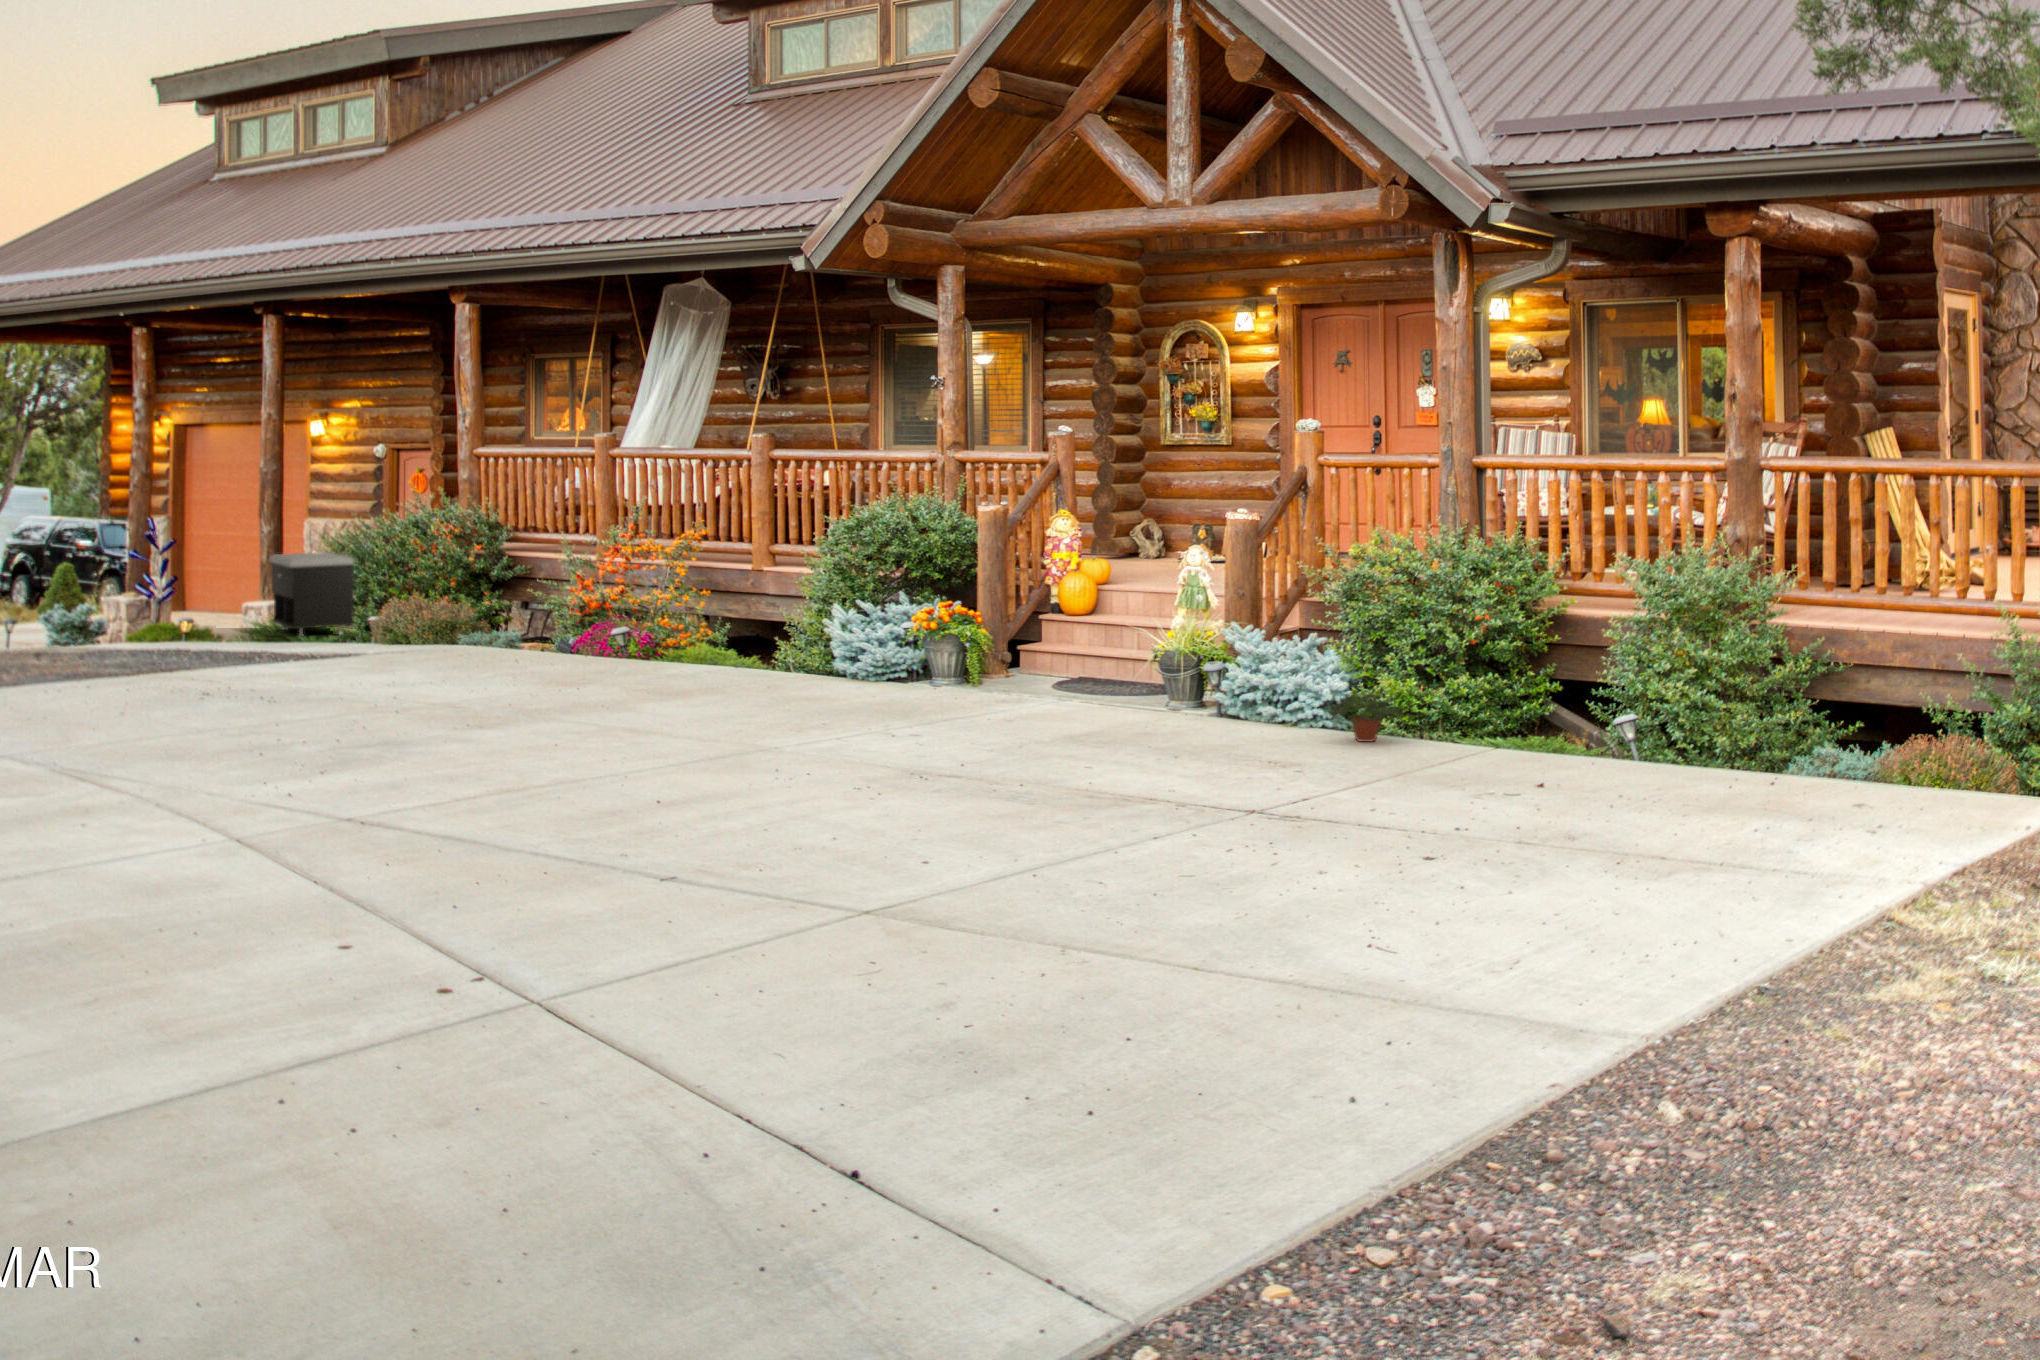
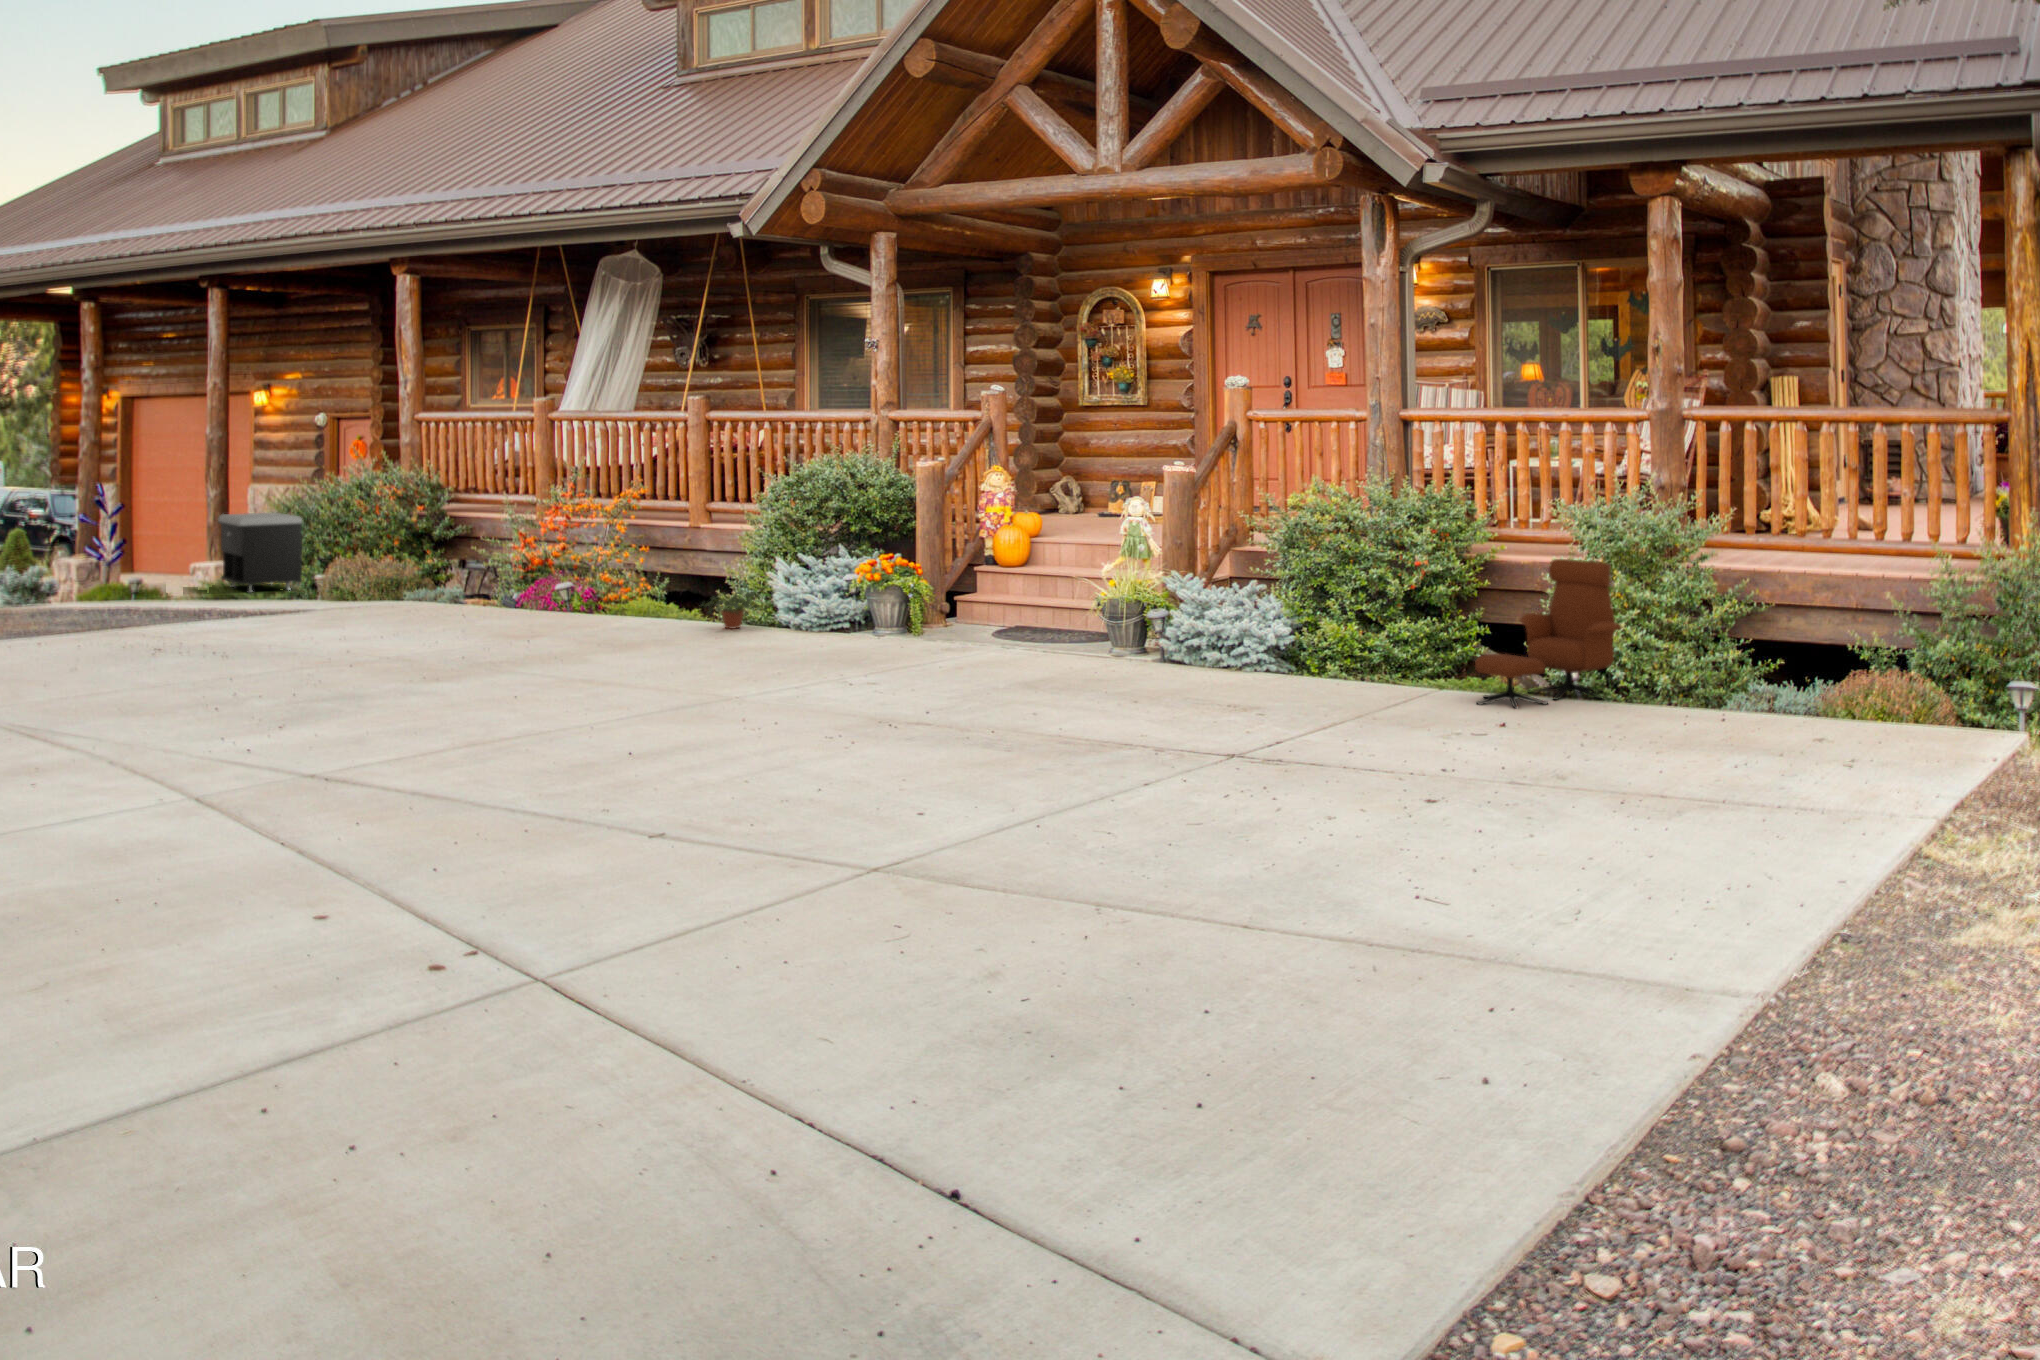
lounge chair: none [1526,618,1681,774] -> present [1475,559,1622,709]
potted plant: present [1330,690,1411,742] -> present [702,591,765,629]

